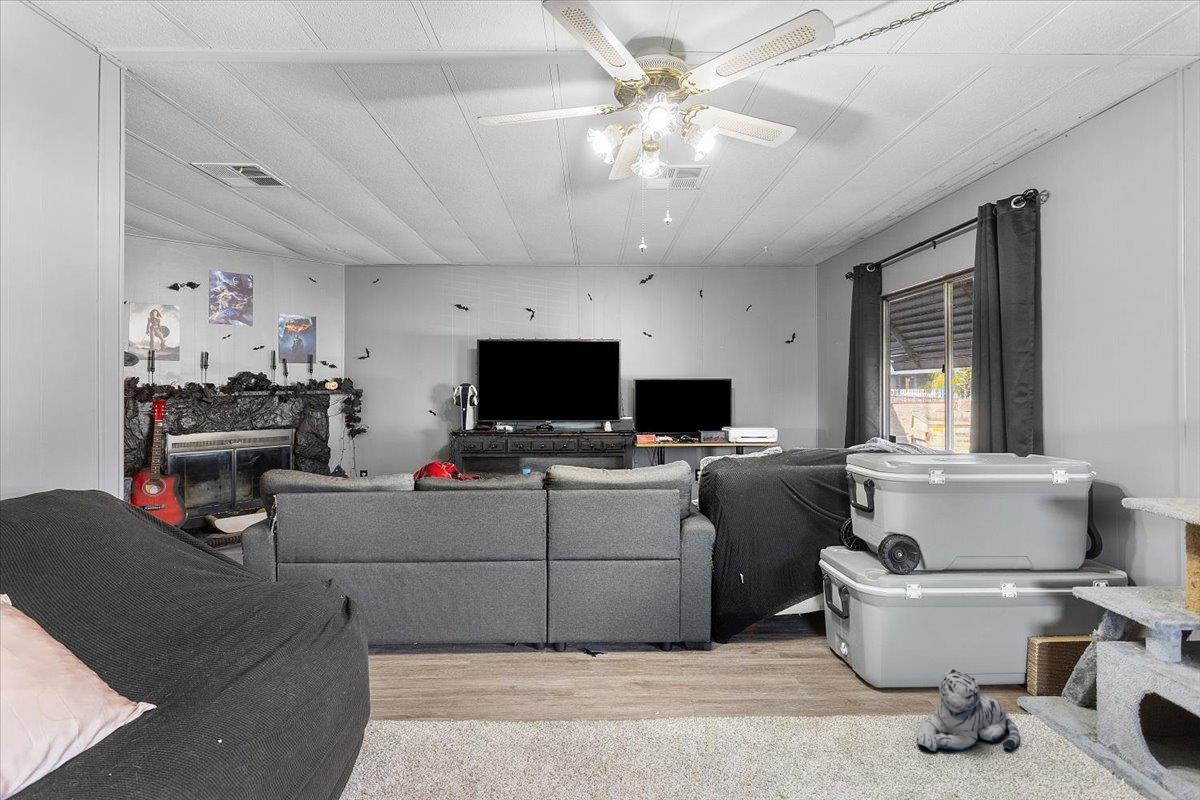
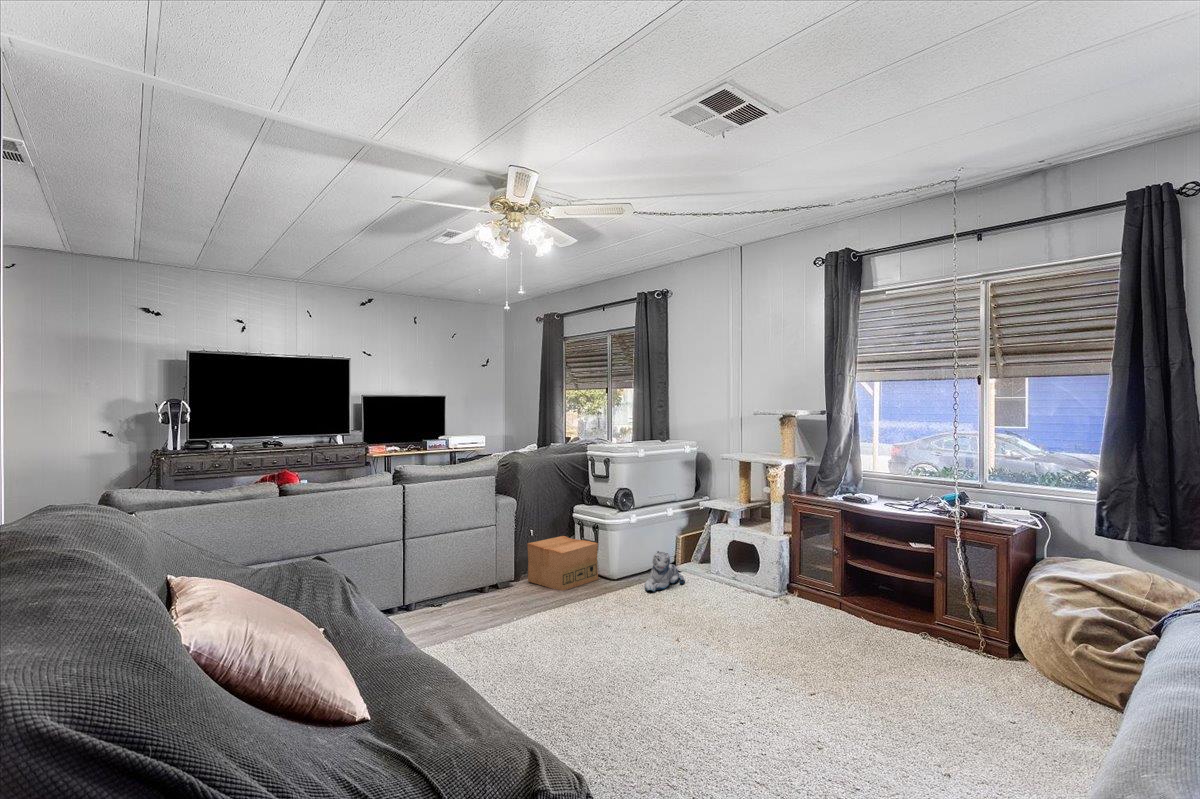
cardboard box: none [731,592,845,690] -> present [528,536,598,591]

